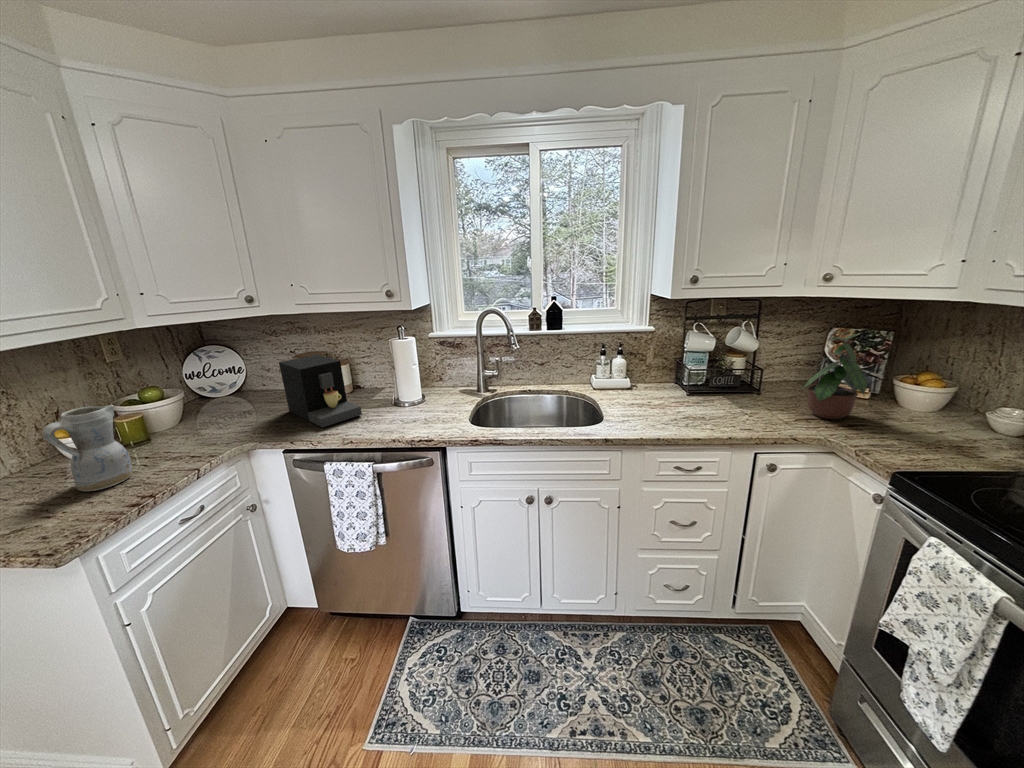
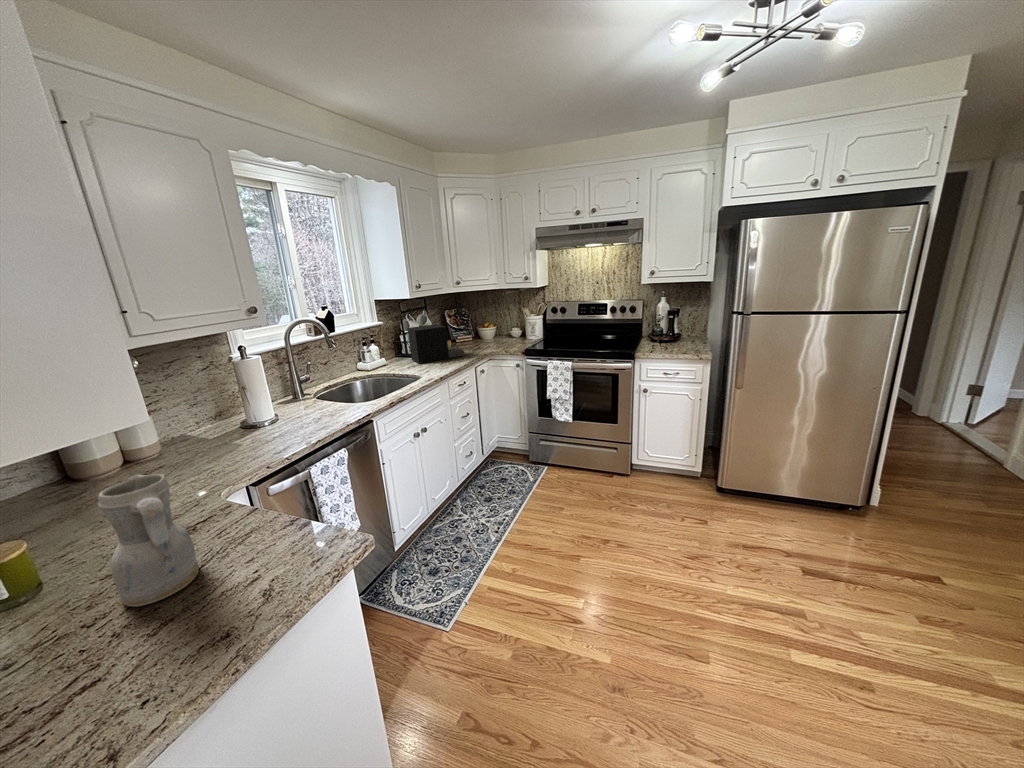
potted plant: present [804,331,867,419] -> none [463,303,489,347]
coffee maker: present [279,355,362,427] -> present [408,324,464,364]

